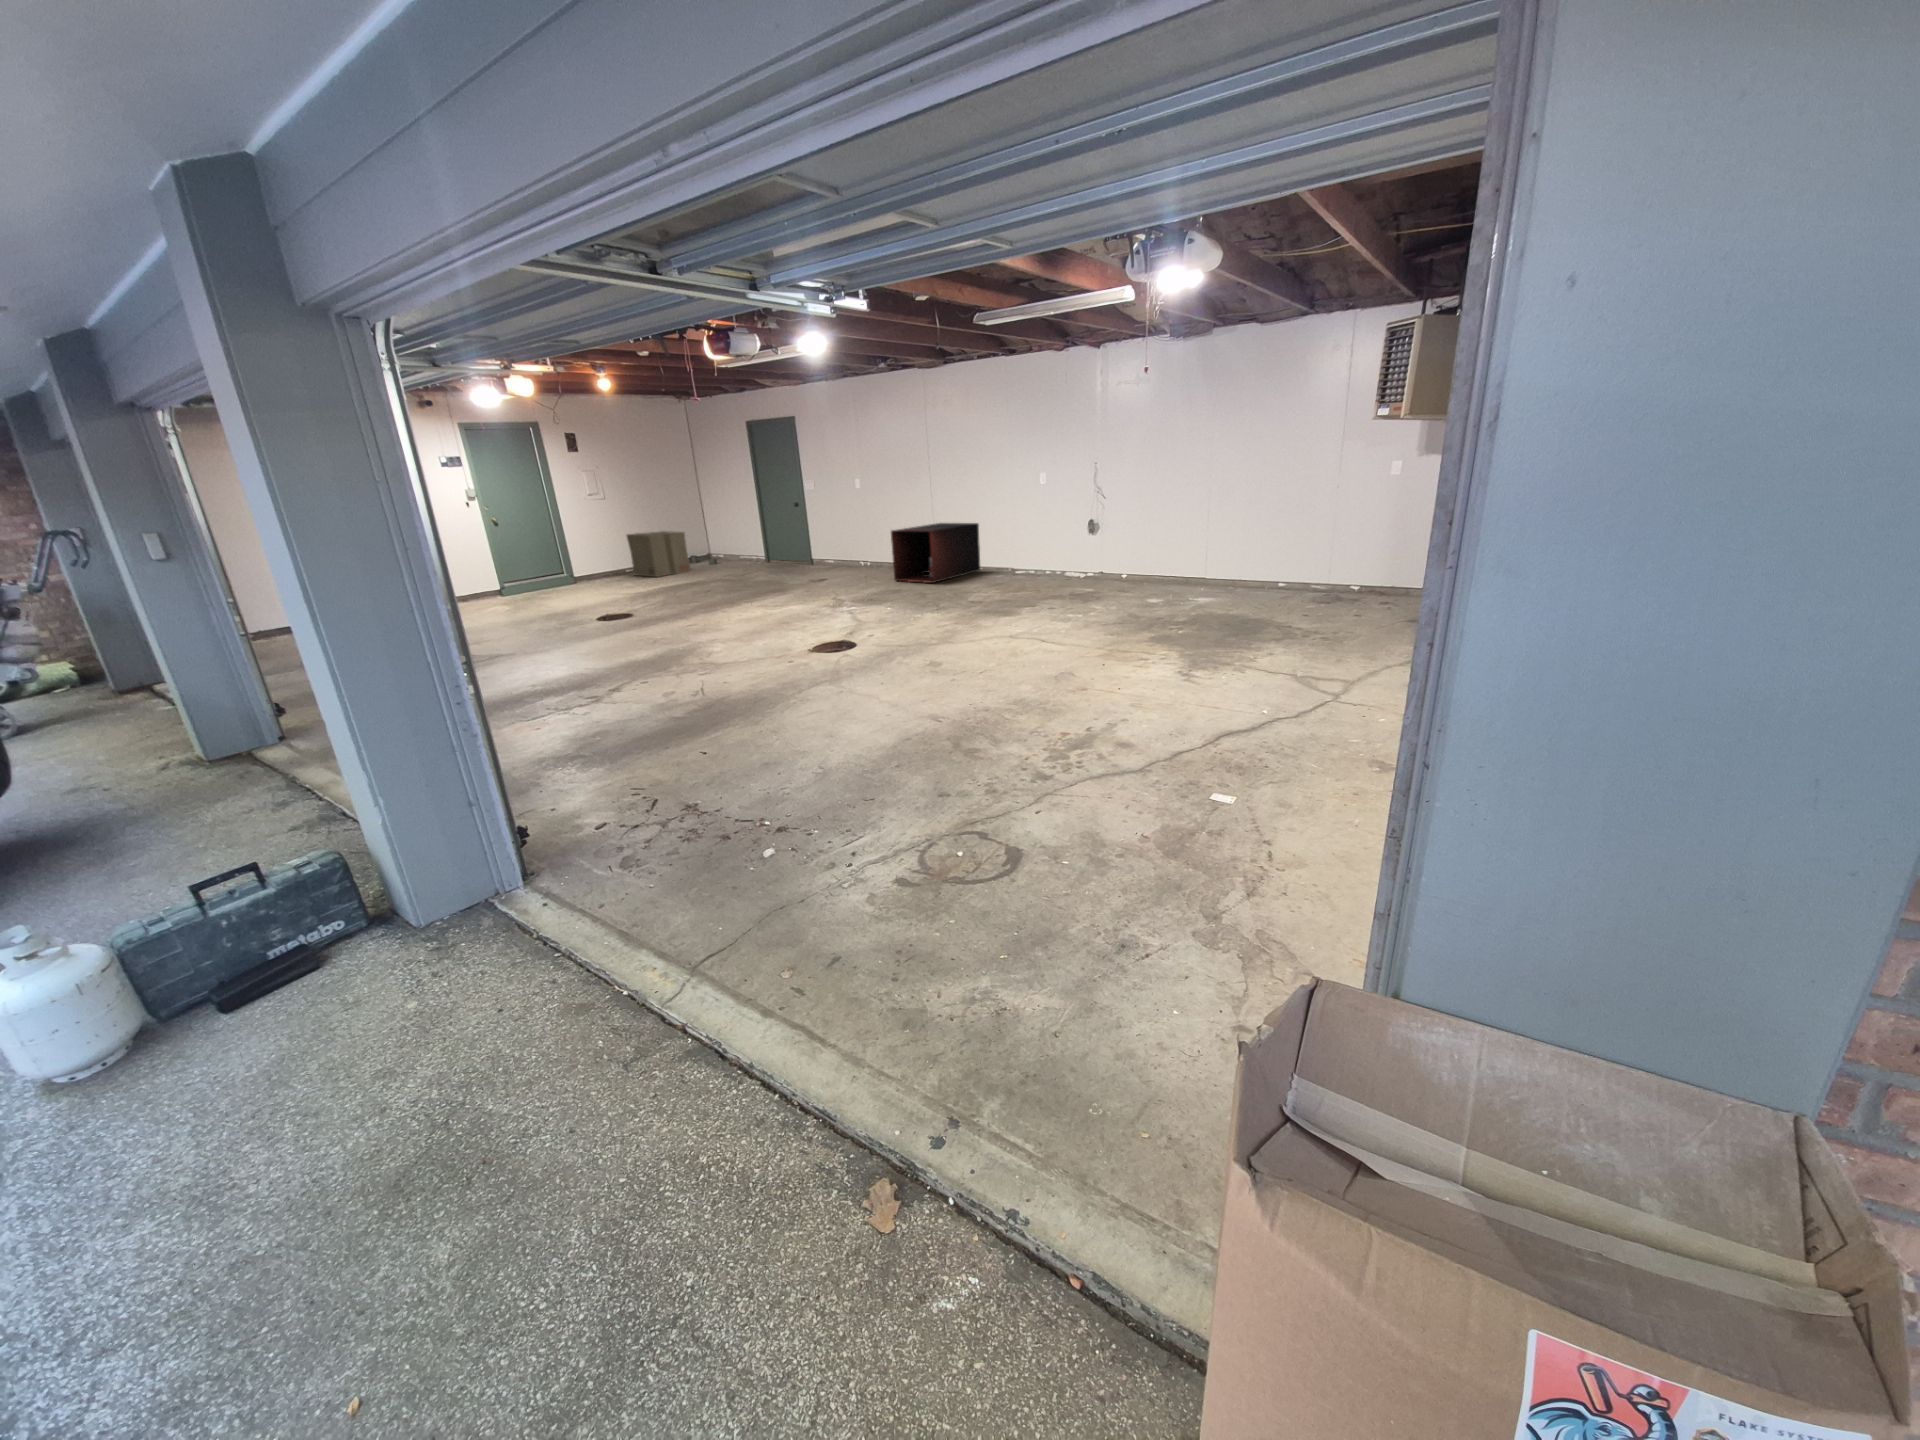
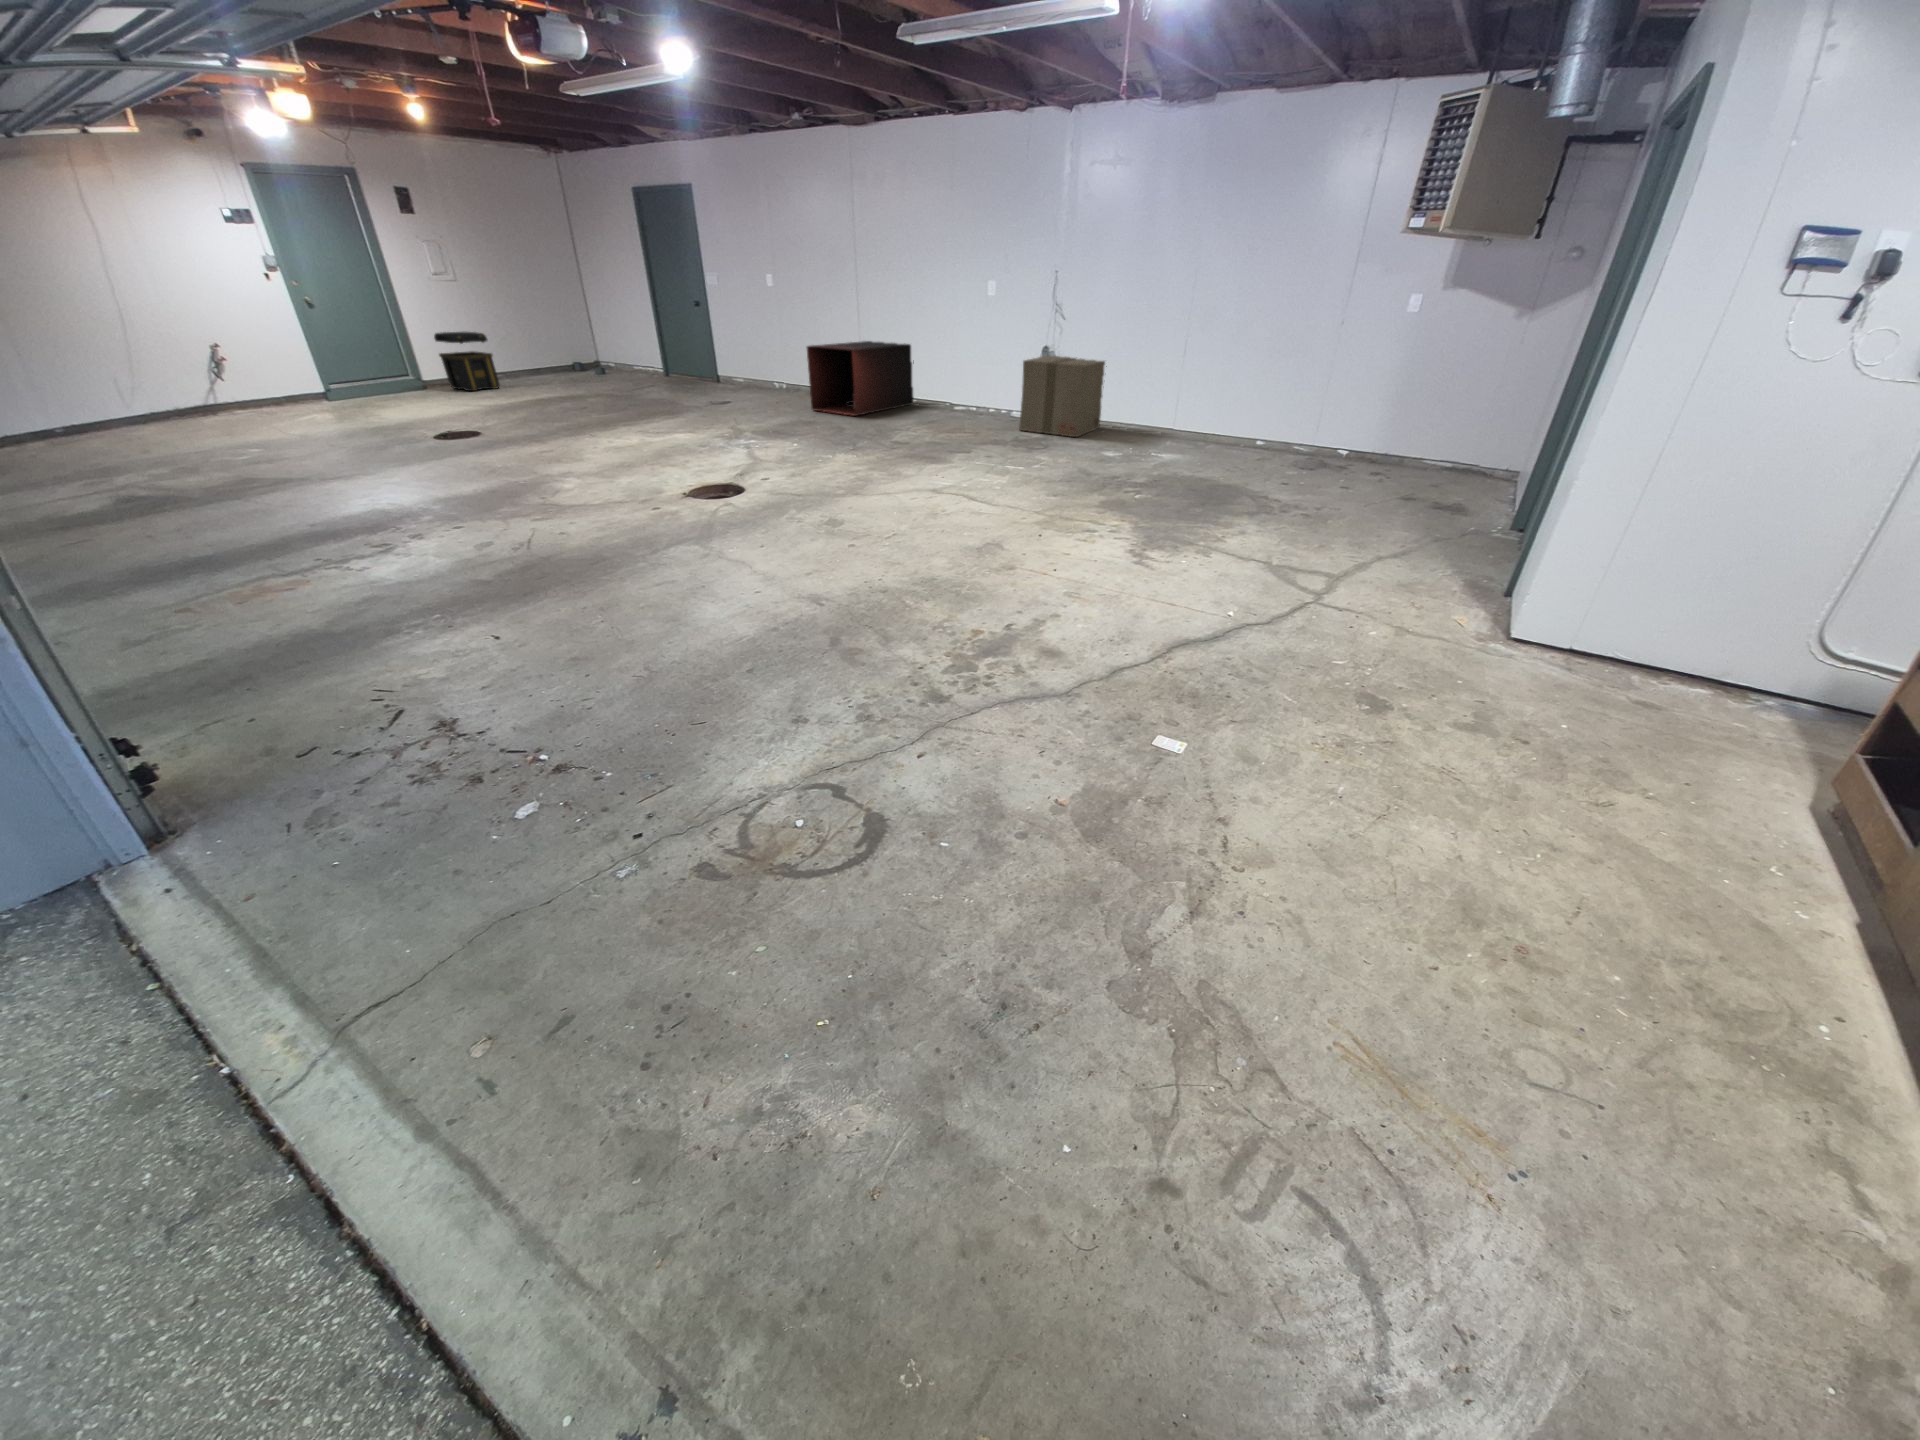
cardboard box: present [627,531,691,577] -> present [1019,356,1105,437]
toolbox: none [582,538,630,584] -> present [434,332,500,391]

